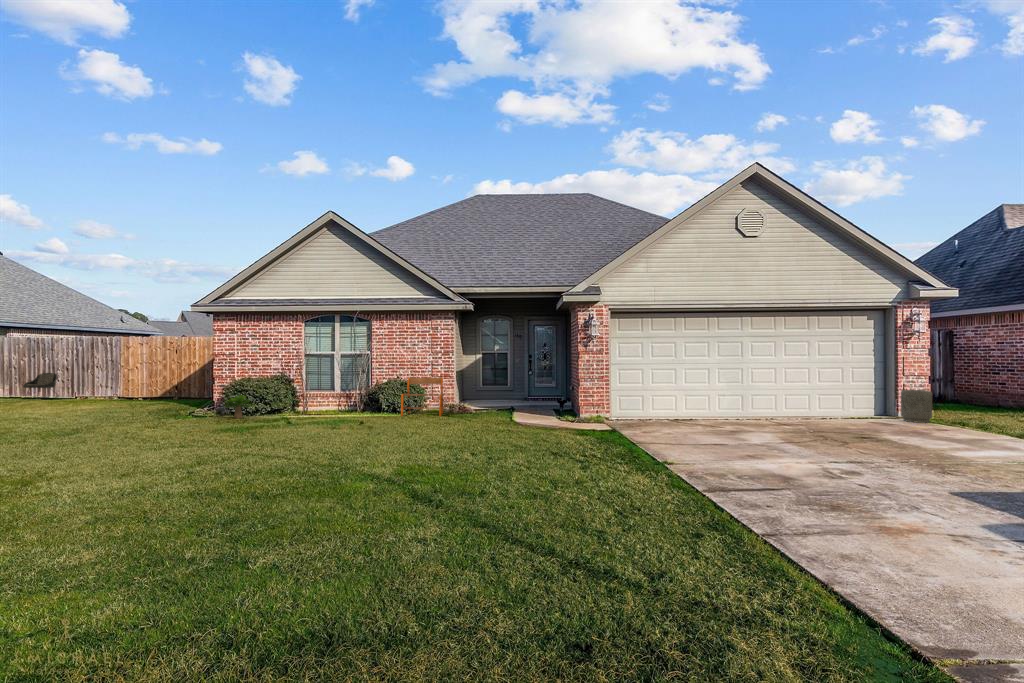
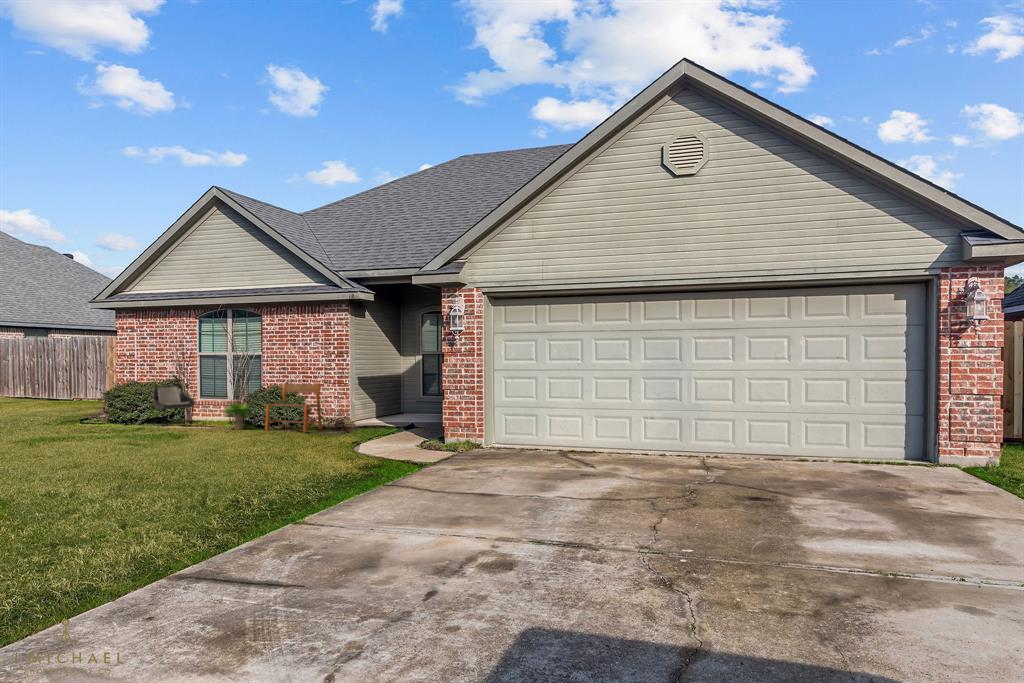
lounge chair: present [23,373,57,398] -> present [153,385,195,426]
trash can: present [901,390,932,423] -> none [936,418,987,477]
potted plant: present [226,395,250,418] -> present [223,403,252,429]

